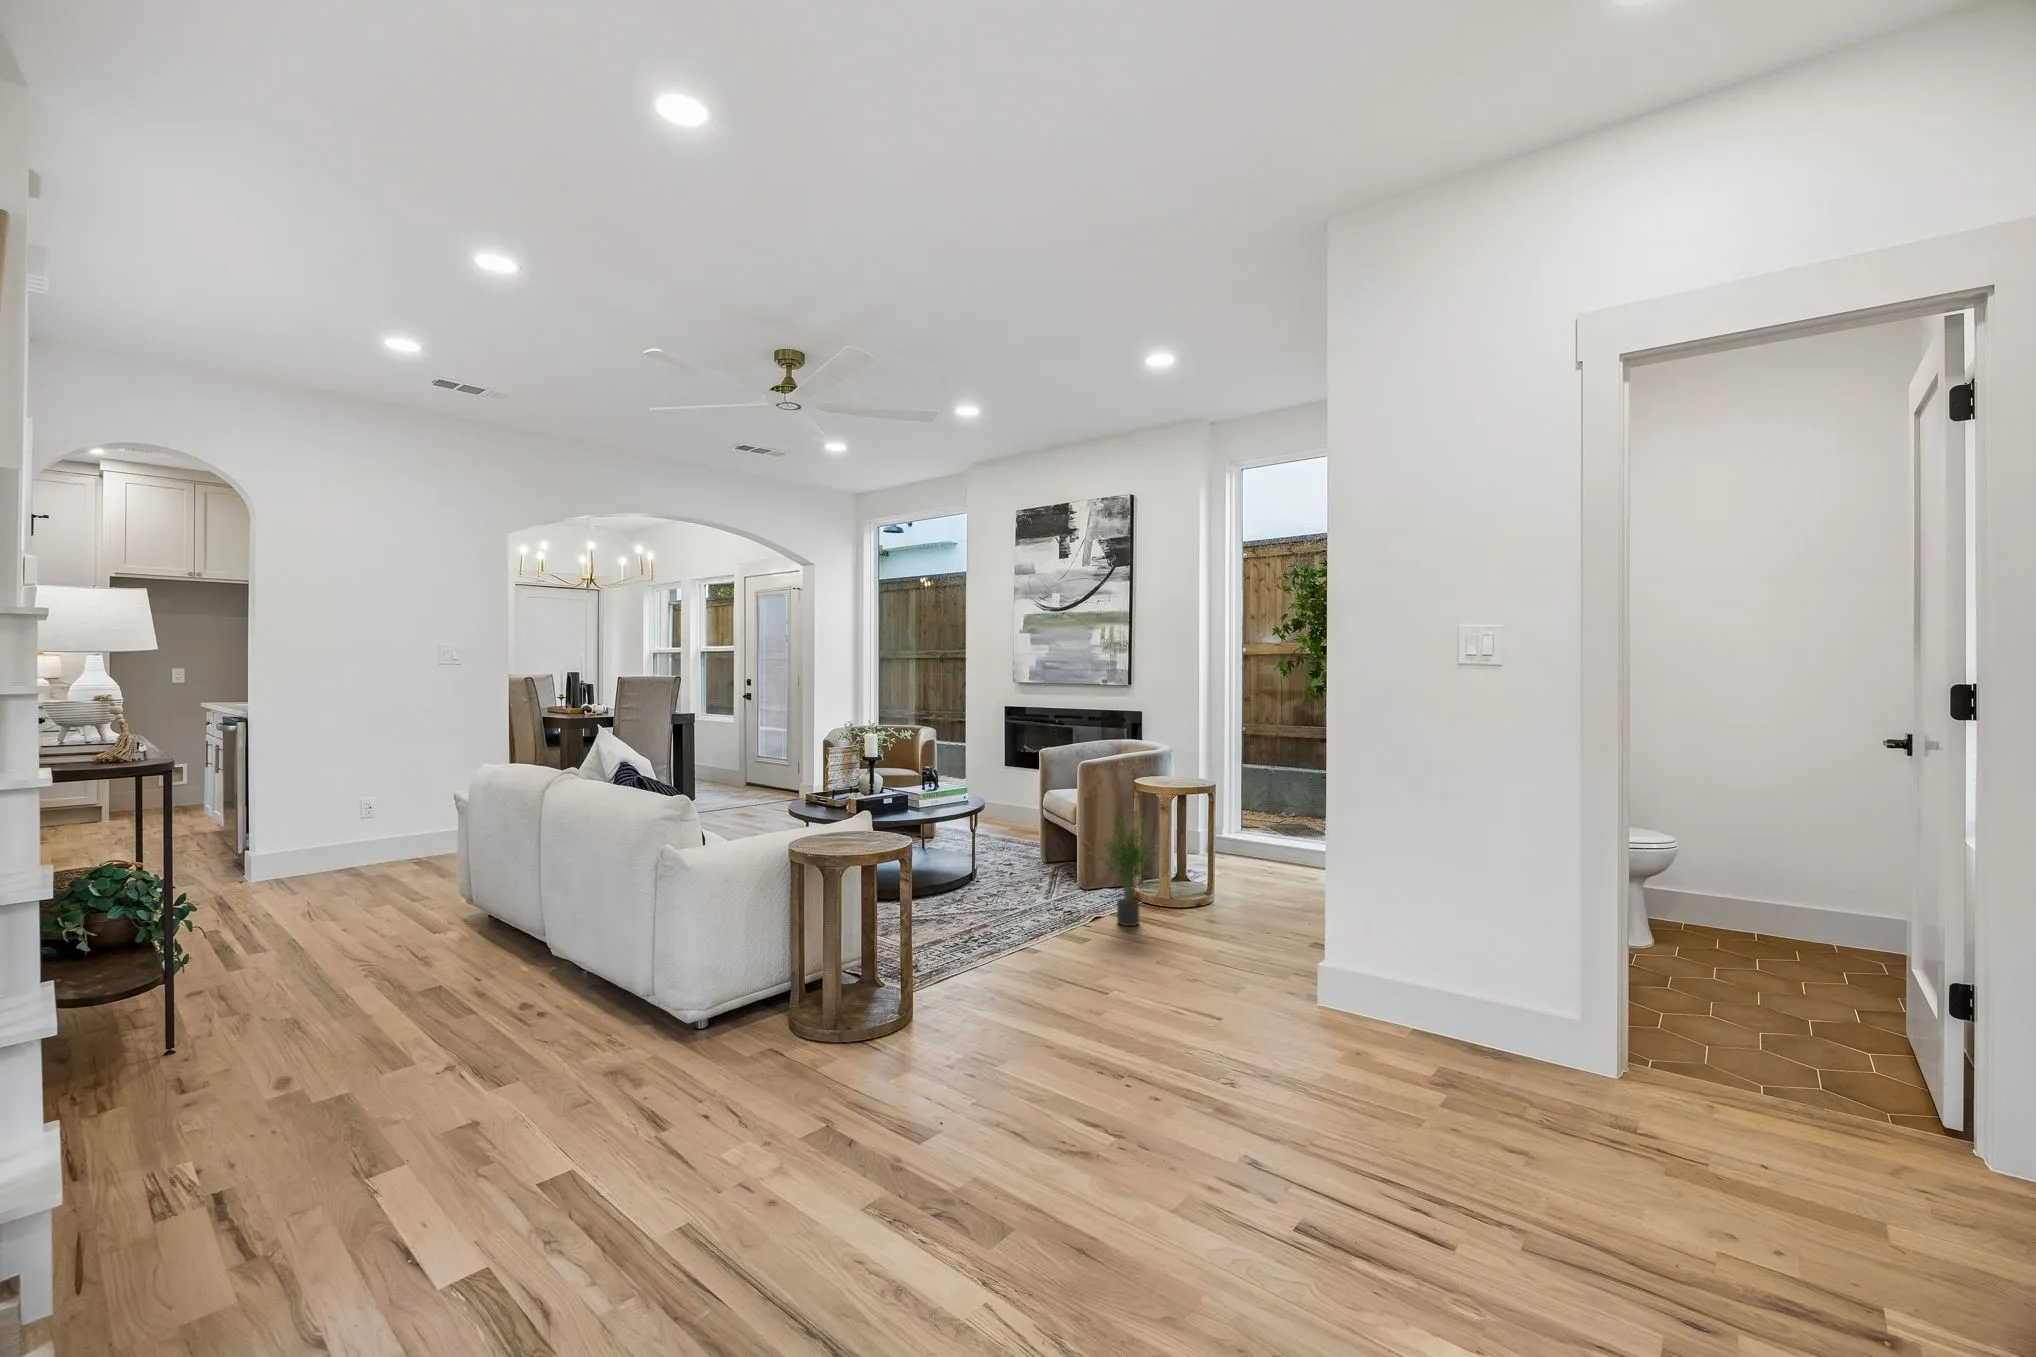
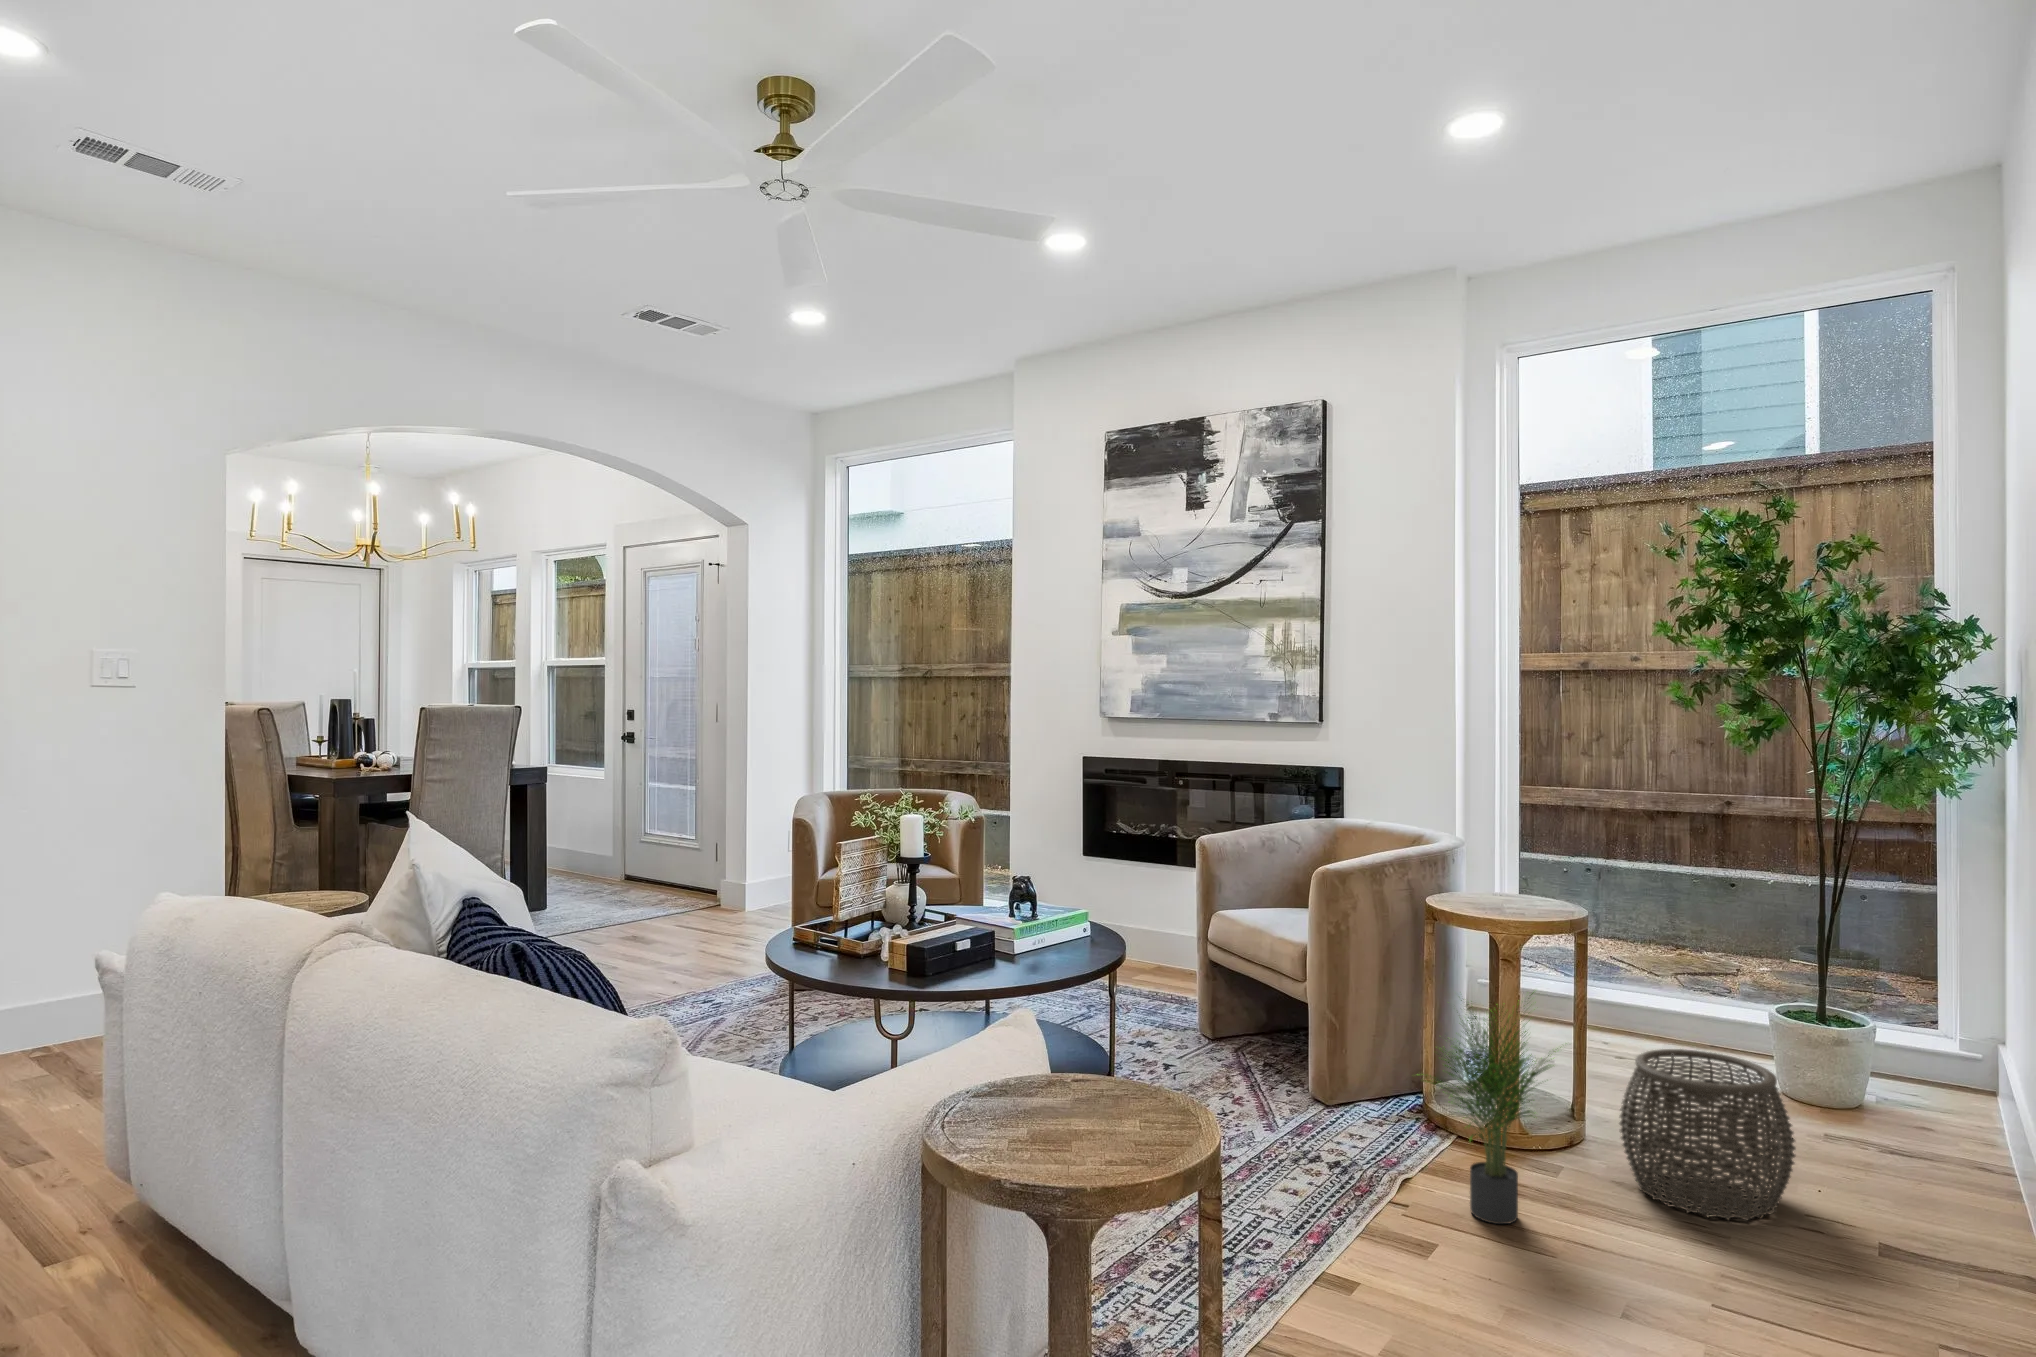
woven basket: none [1204,848,1283,927] -> present [1619,1049,1796,1220]

